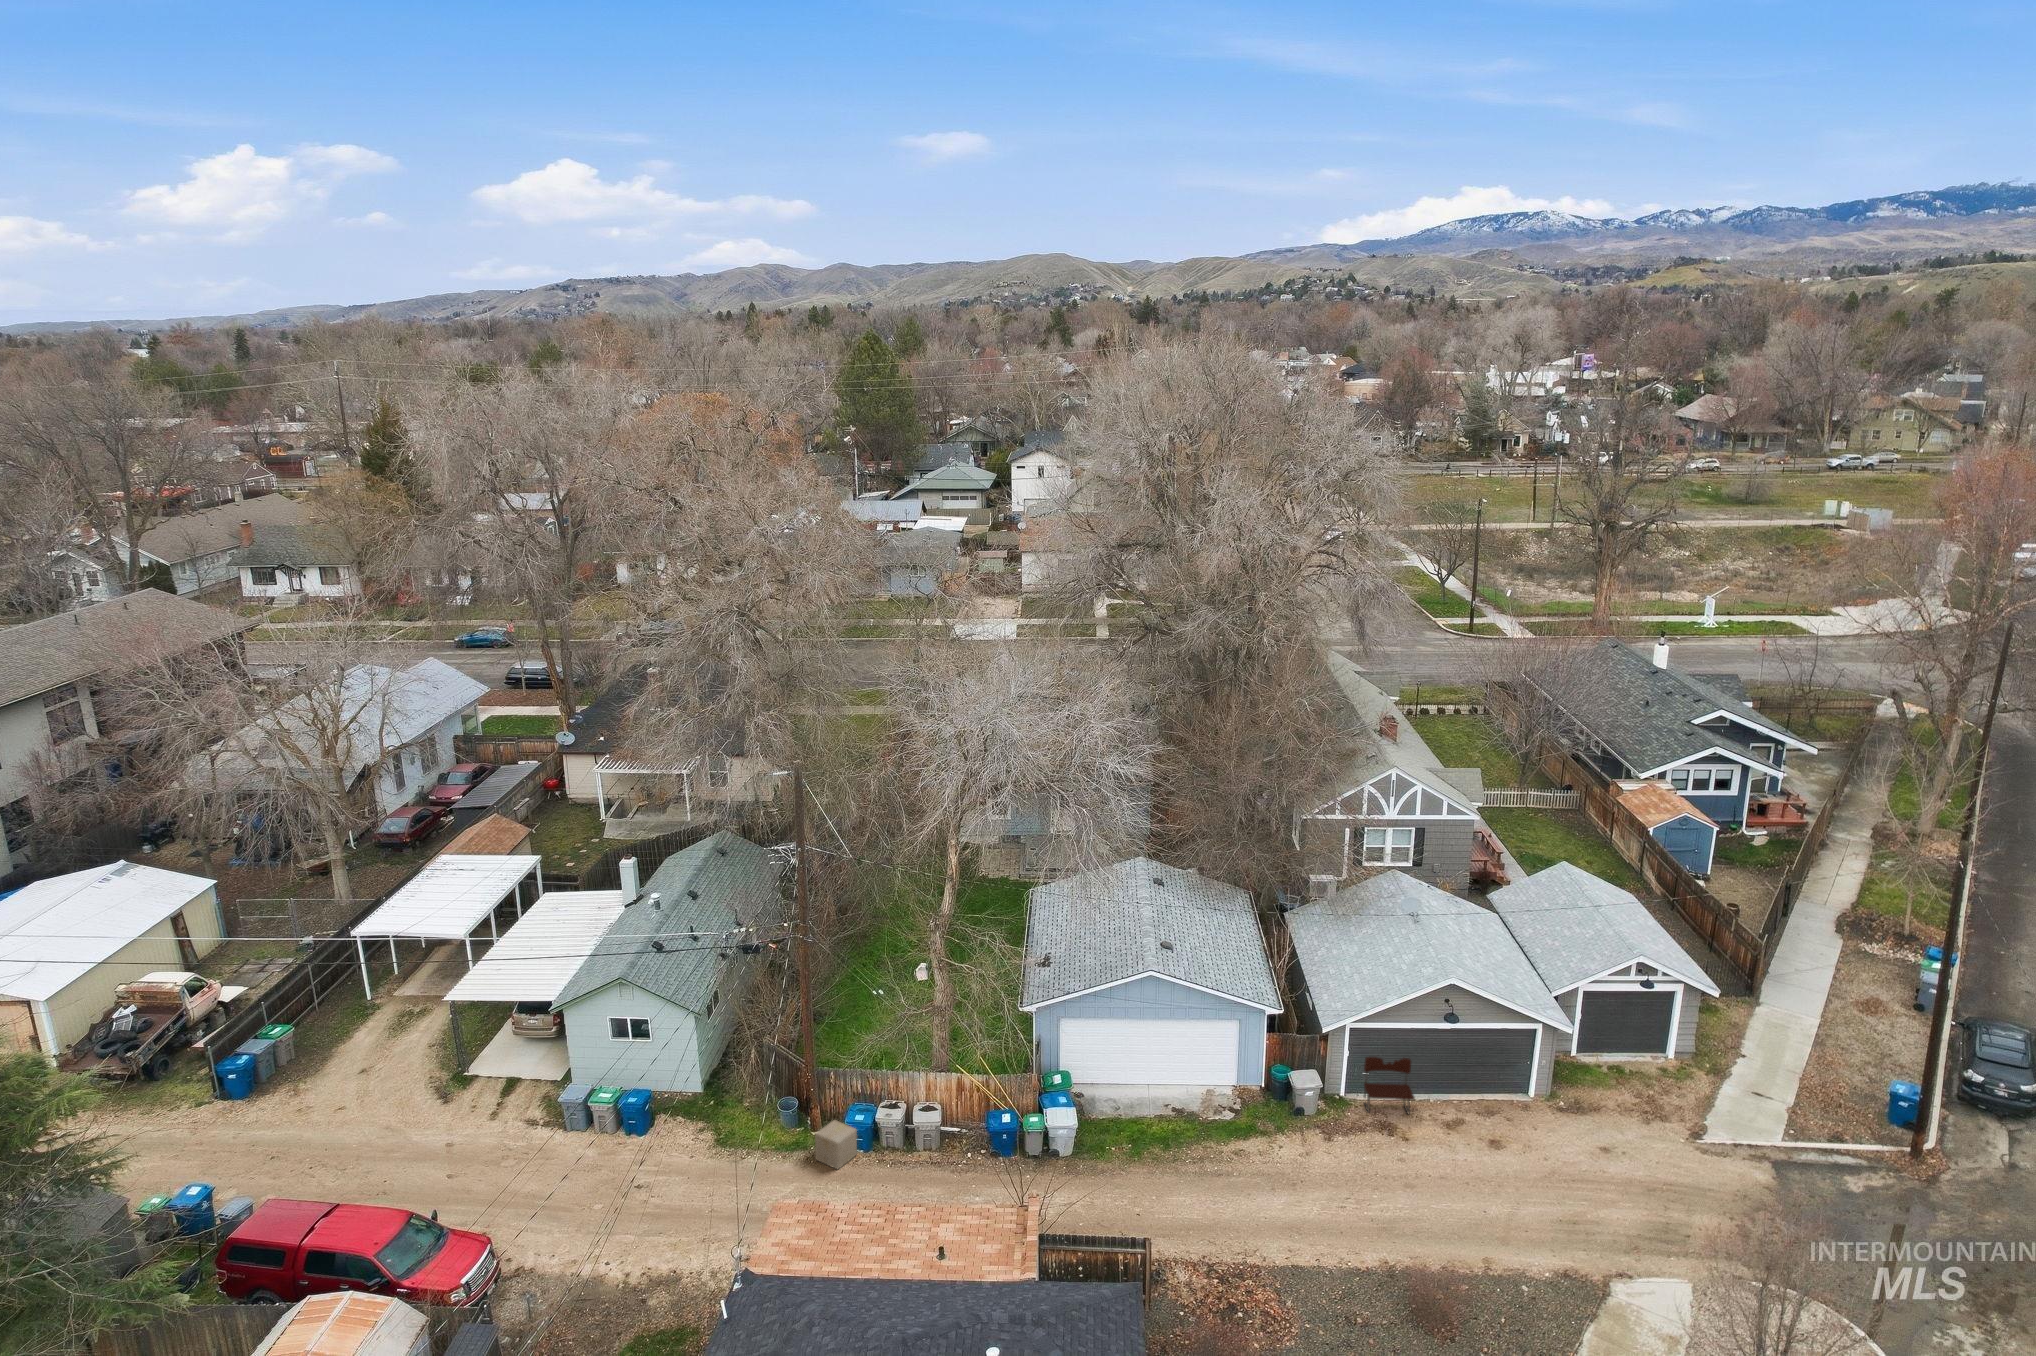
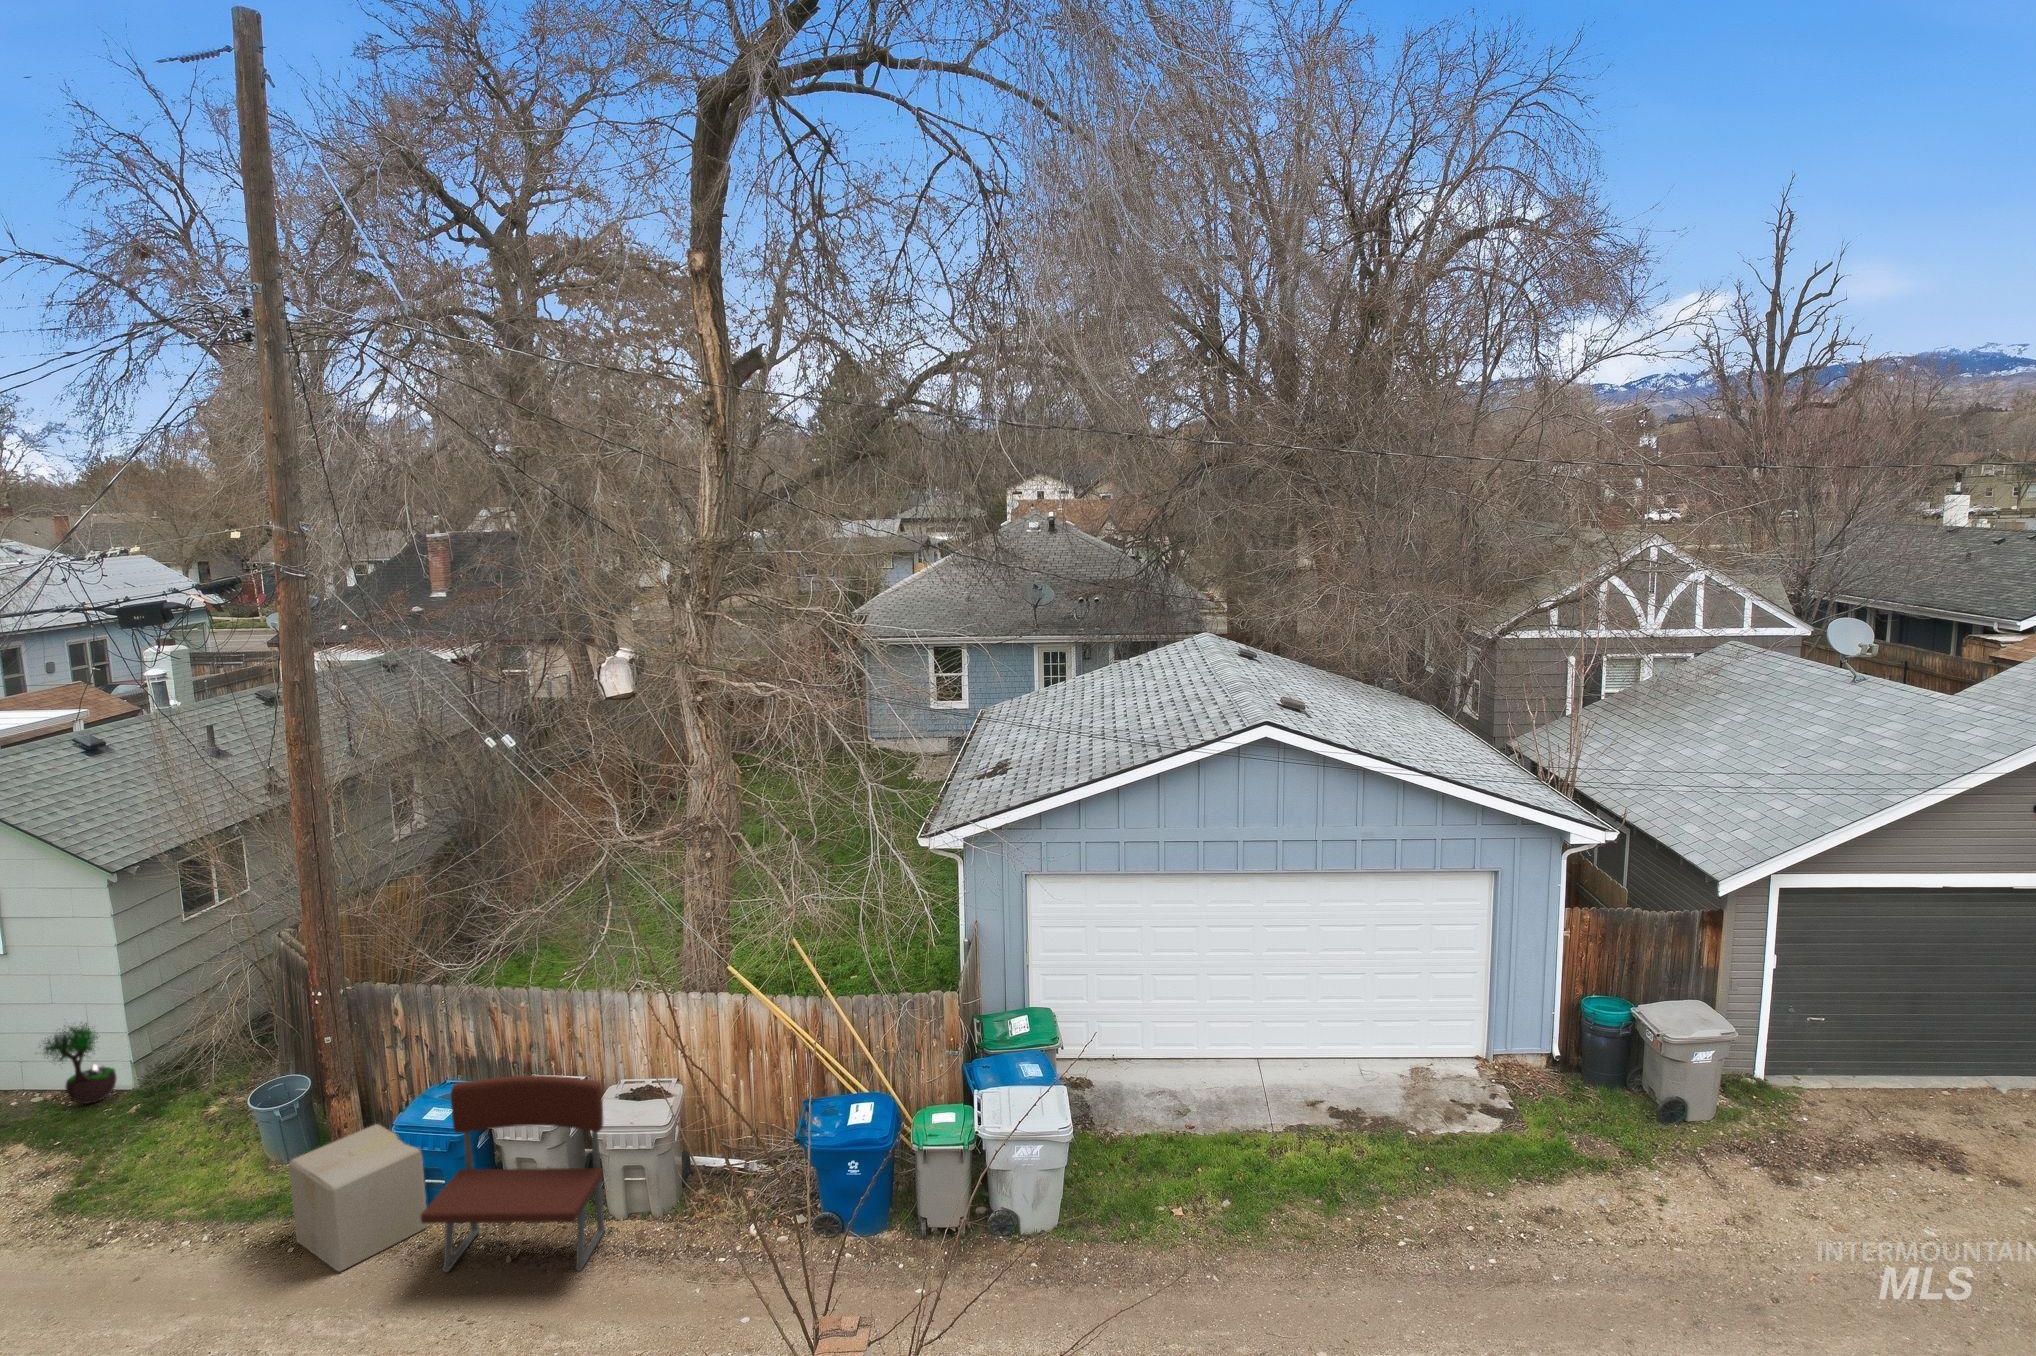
bench: present [1364,1057,1415,1114] -> present [421,1075,606,1272]
potted tree: none [672,1074,693,1106] -> present [40,1022,117,1104]

